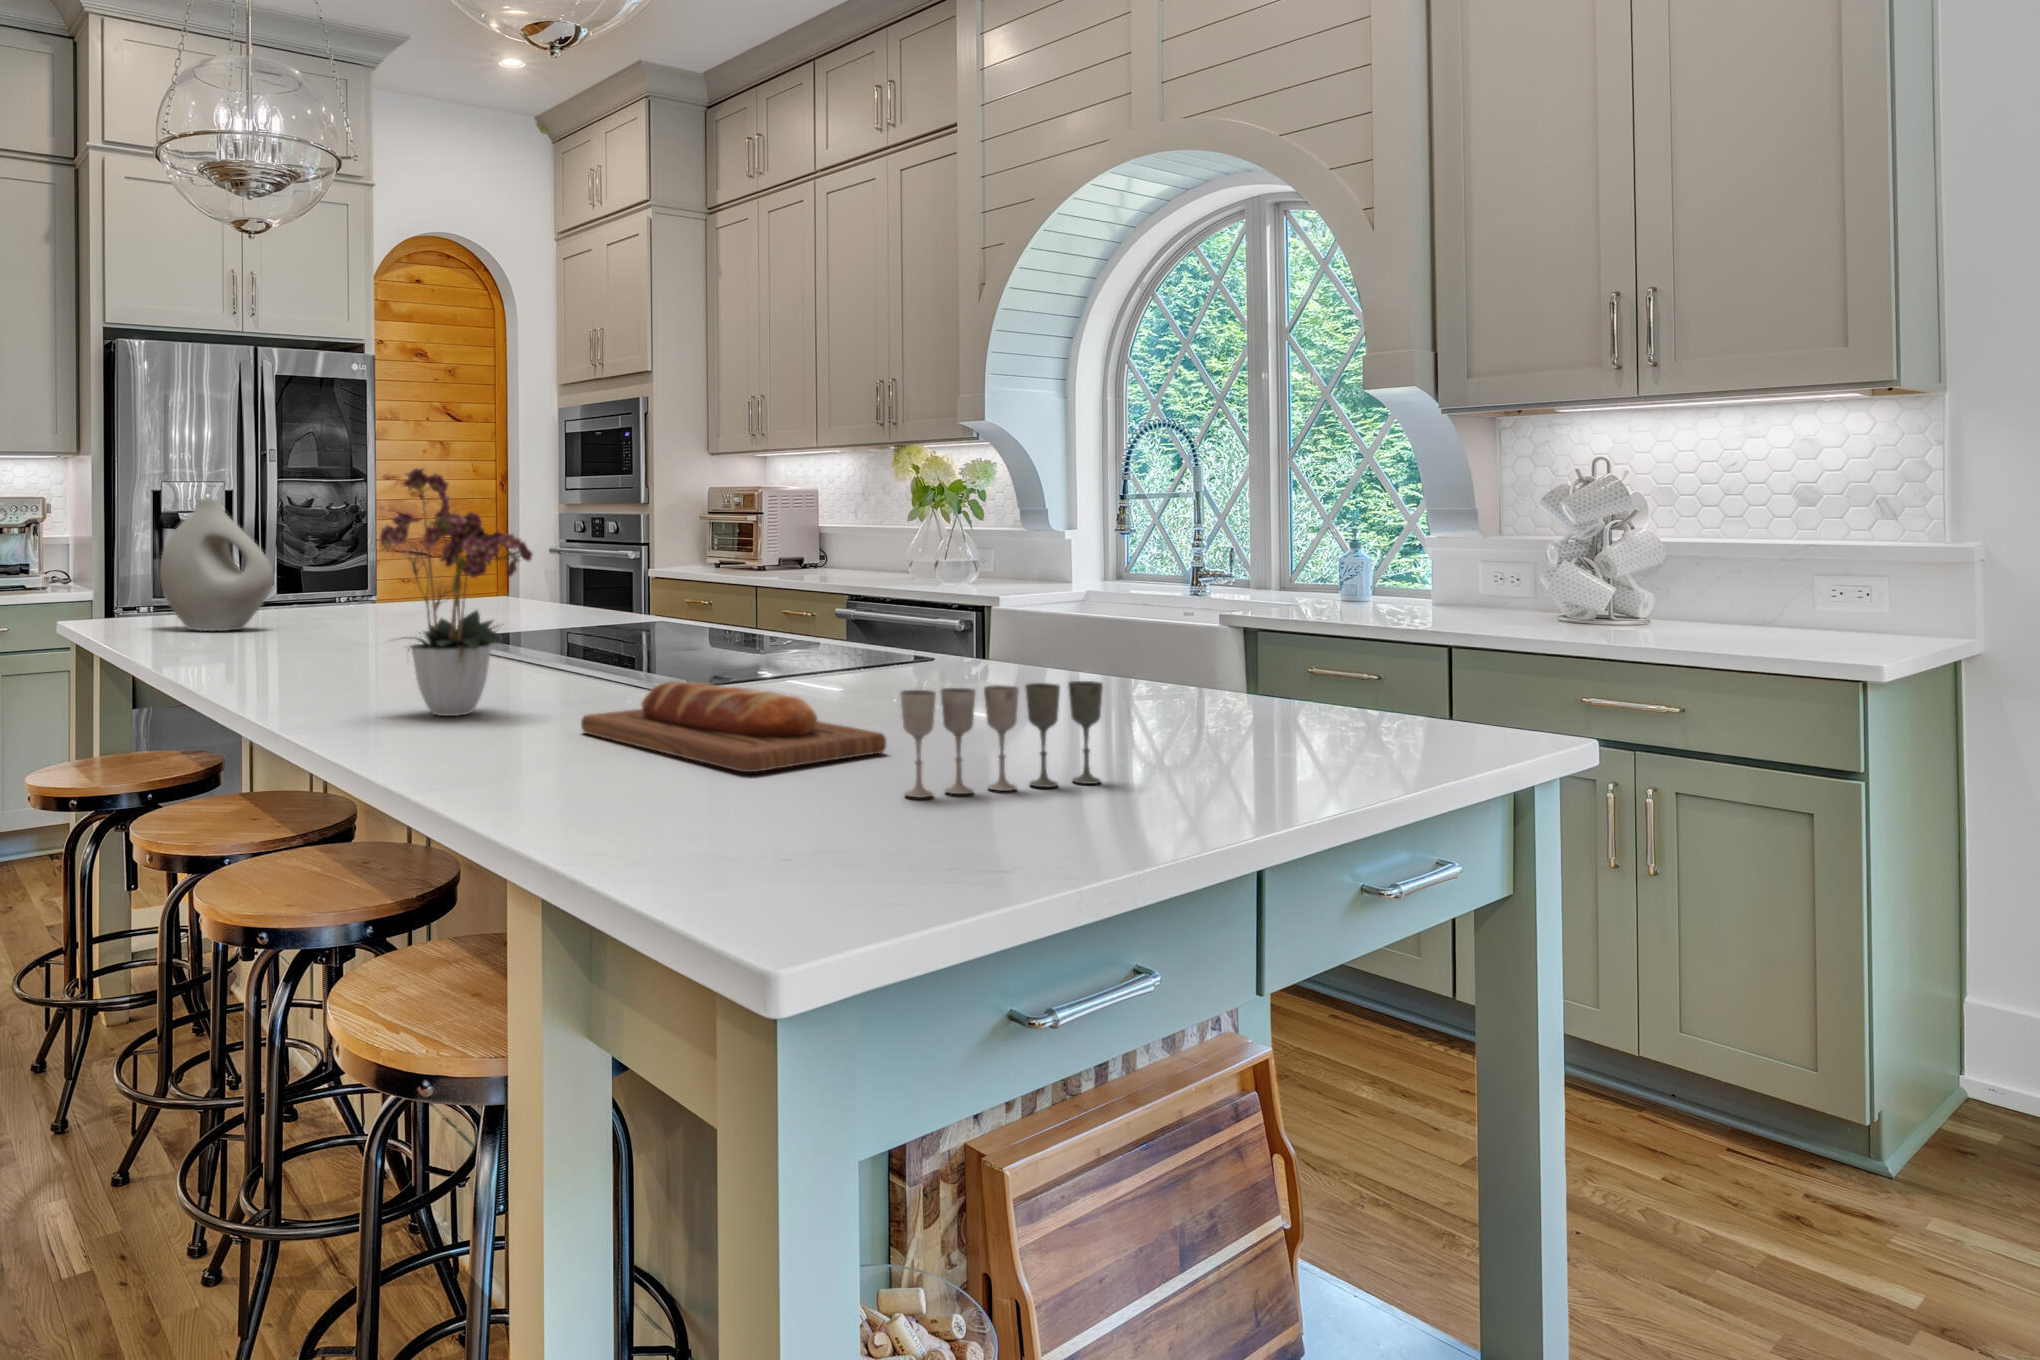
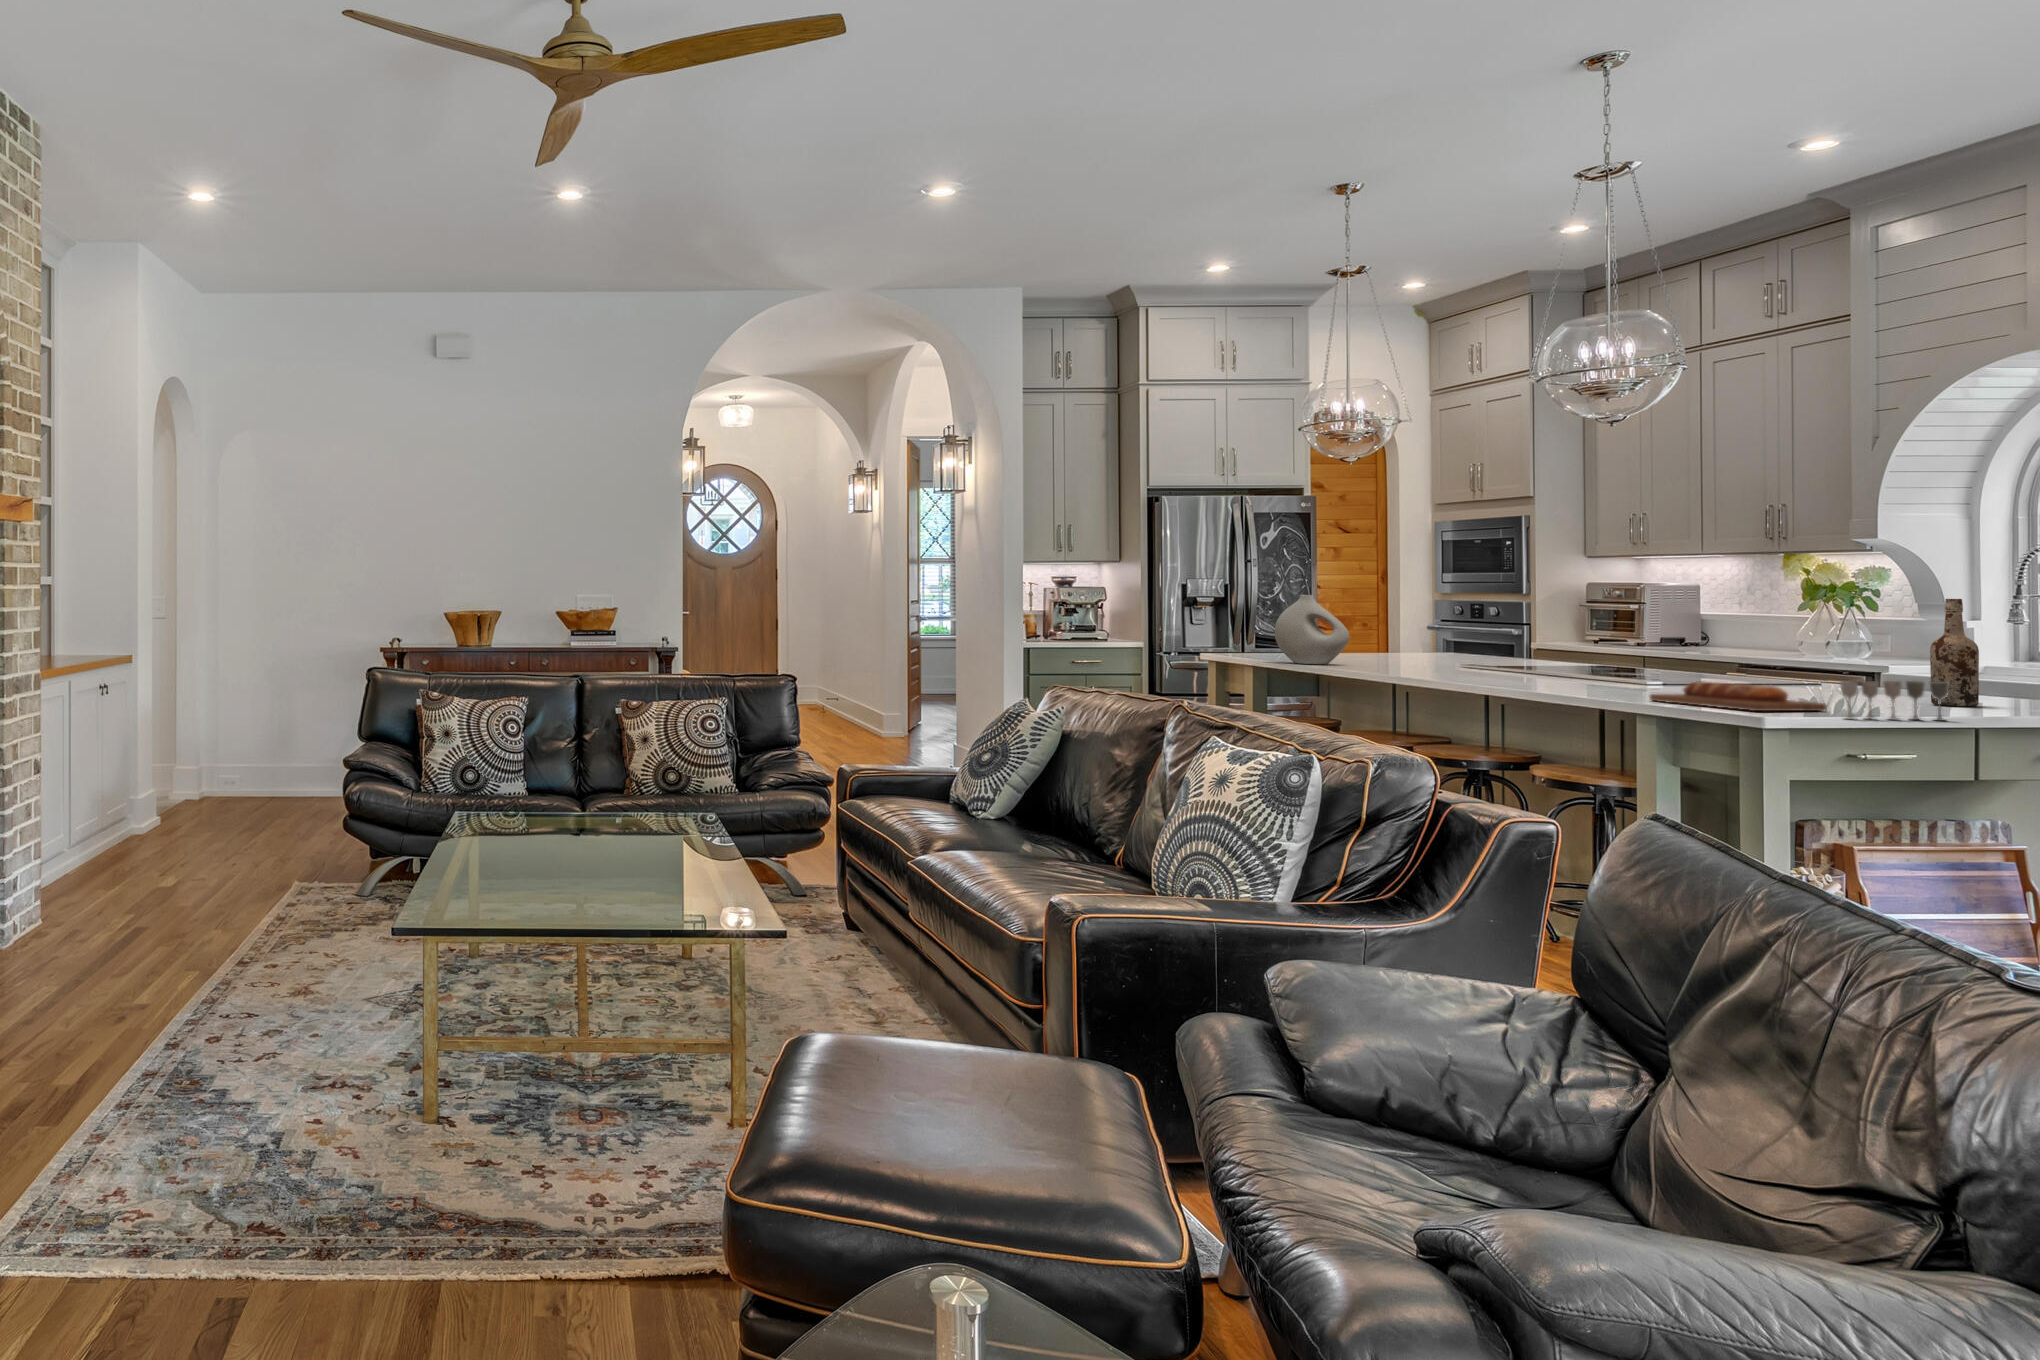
flower arrangement: present [380,468,532,716] -> none [1520,585,1616,694]
wine bottle: none [1054,482,1123,703] -> present [1930,599,1979,706]

